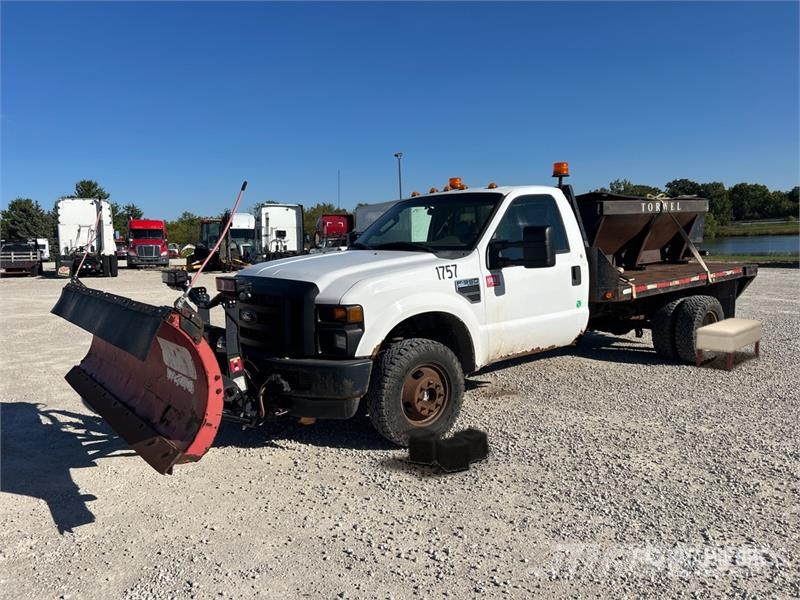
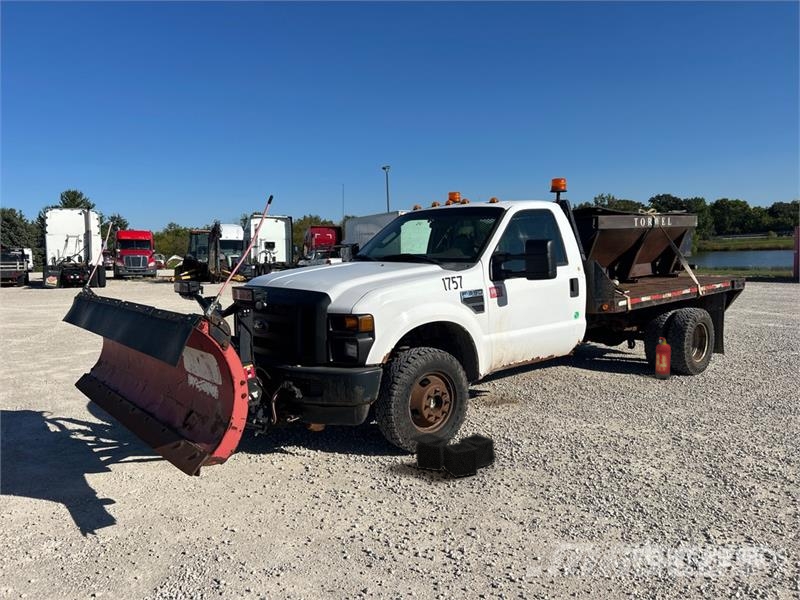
bench: present [696,318,762,371] -> none [689,330,752,382]
fire extinguisher: none [661,326,678,369] -> present [655,338,671,380]

